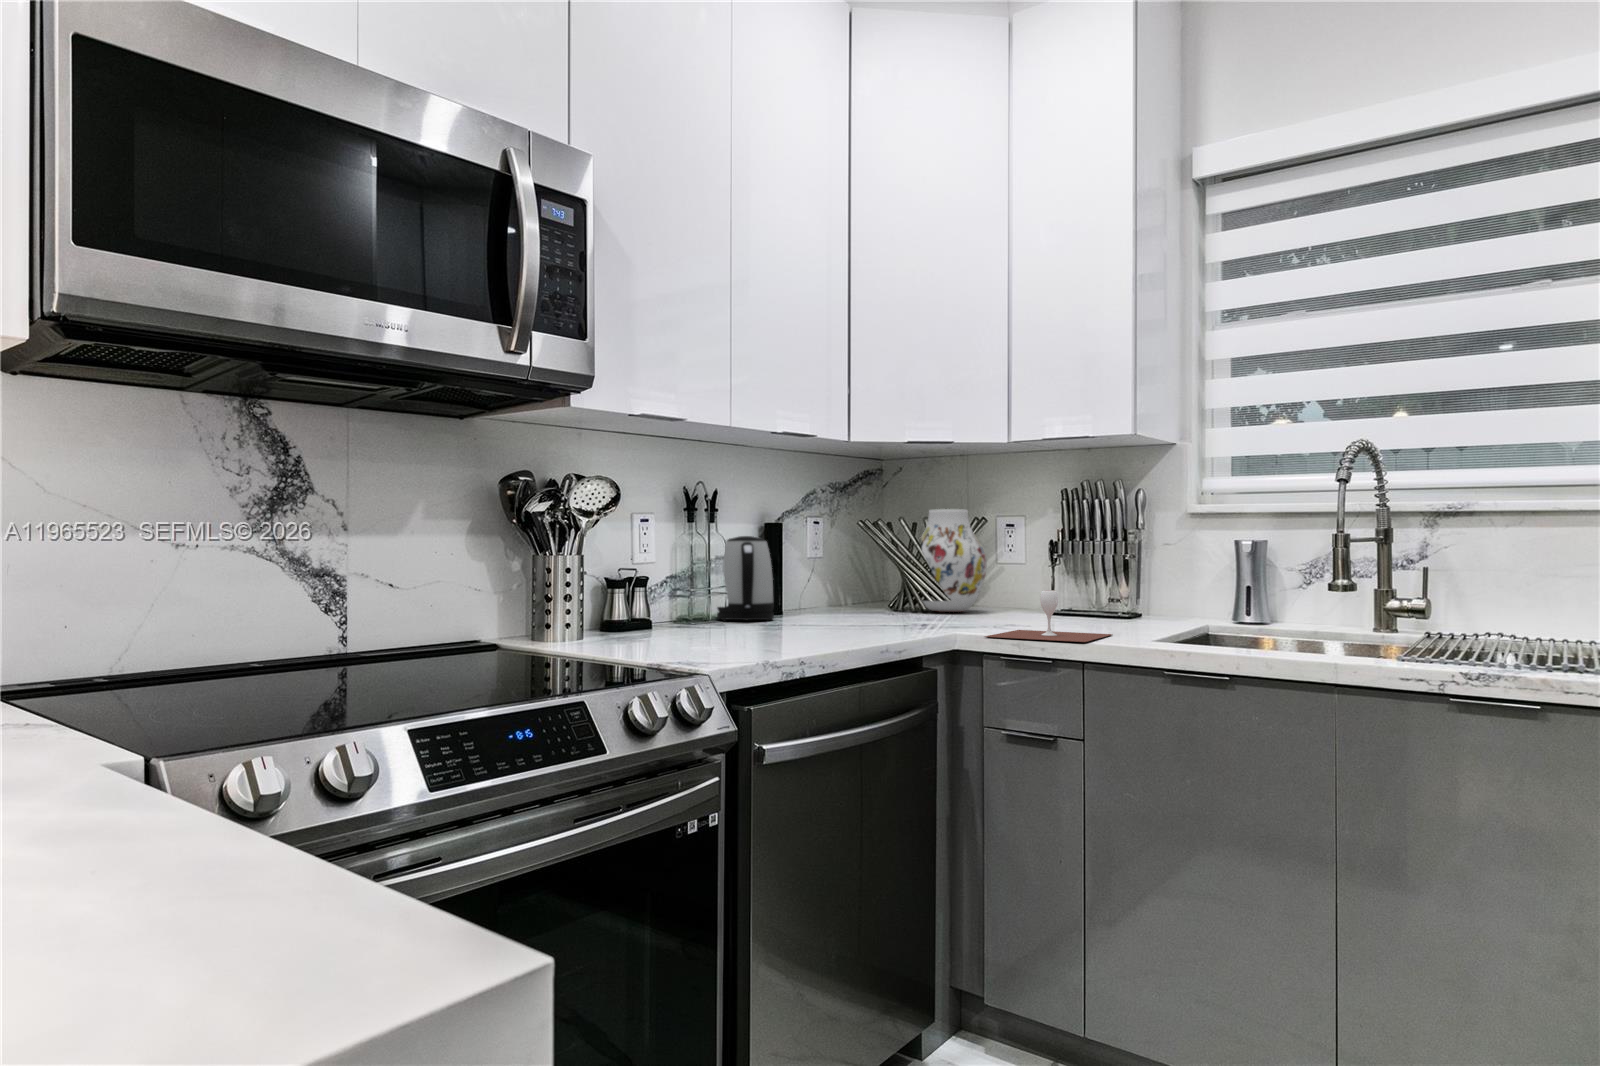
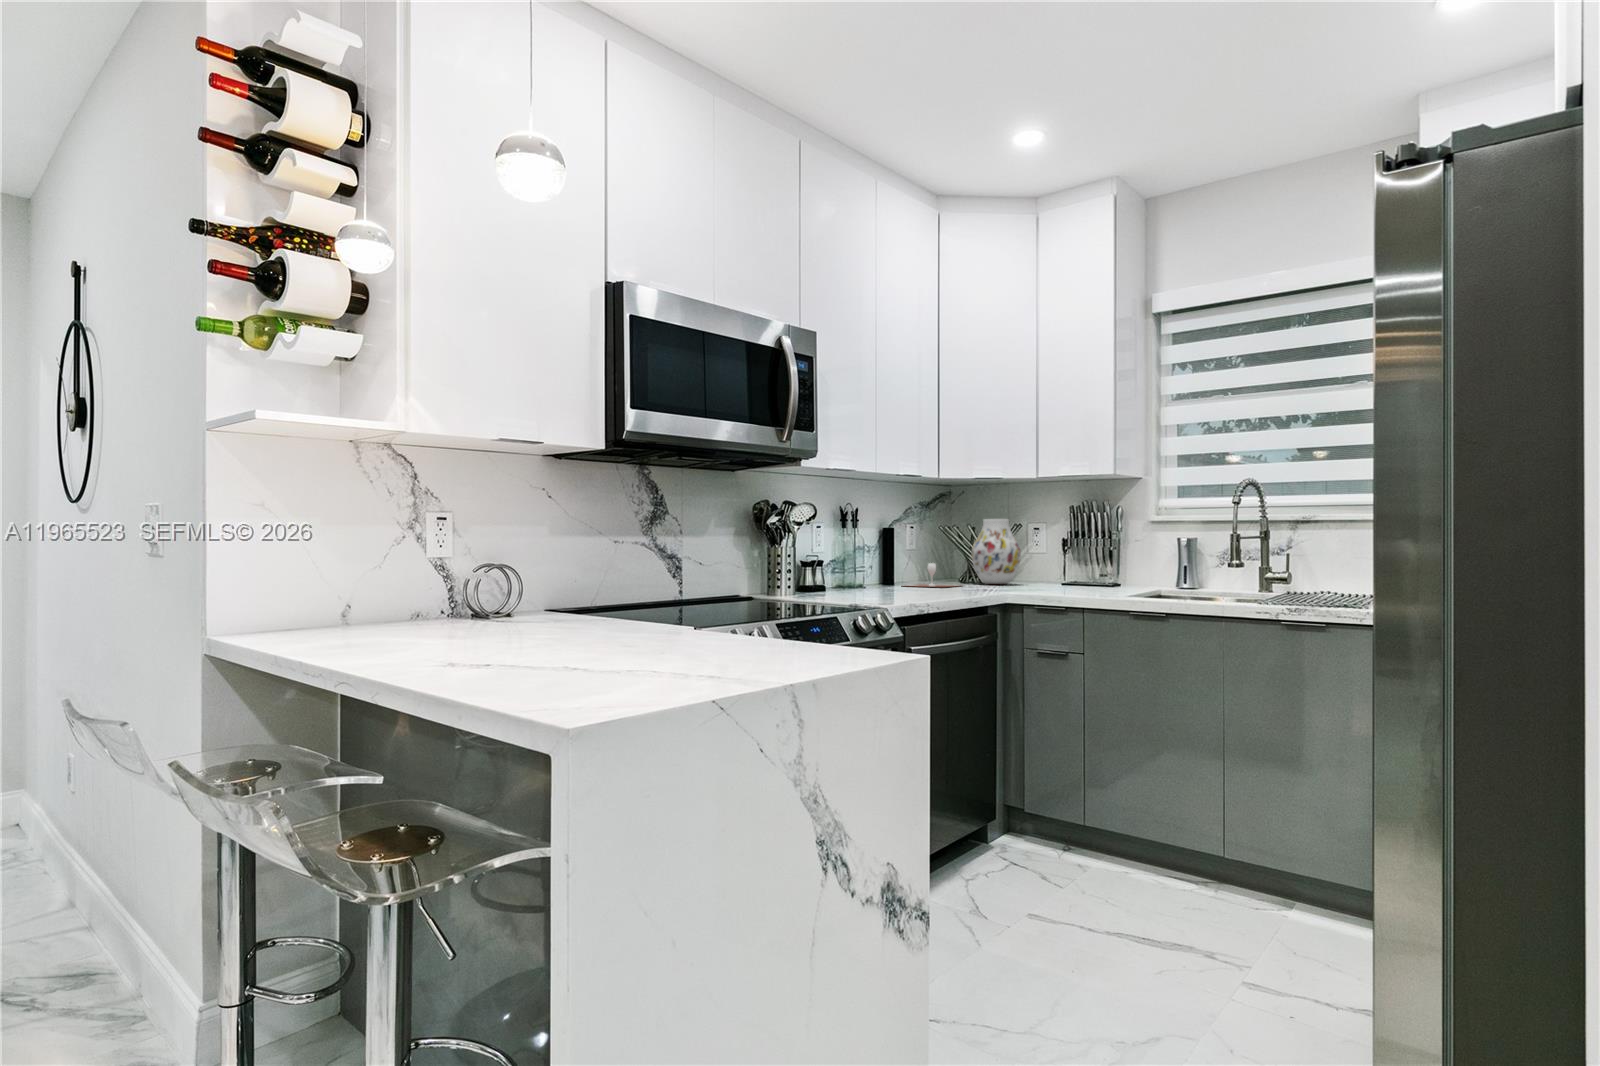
kettle: present [717,536,774,620] -> none [854,536,889,588]
wine glass: present [985,590,1112,642] -> present [914,563,955,587]

